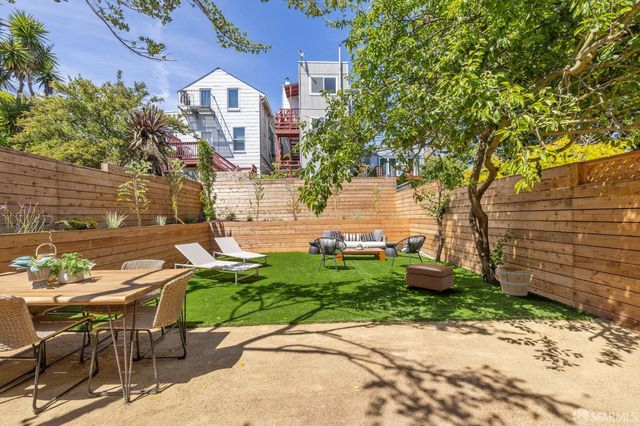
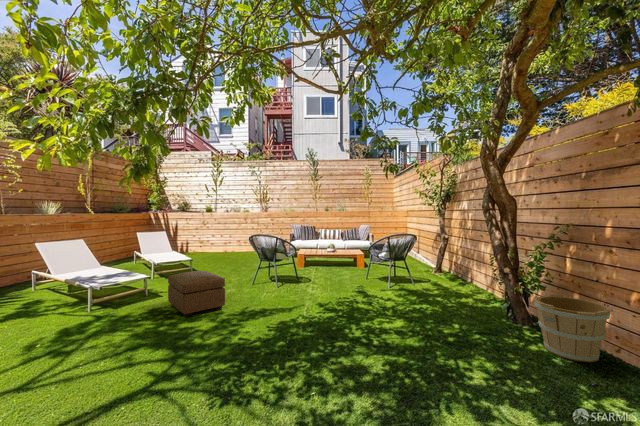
ottoman: present [406,263,454,293] -> present [168,271,225,317]

